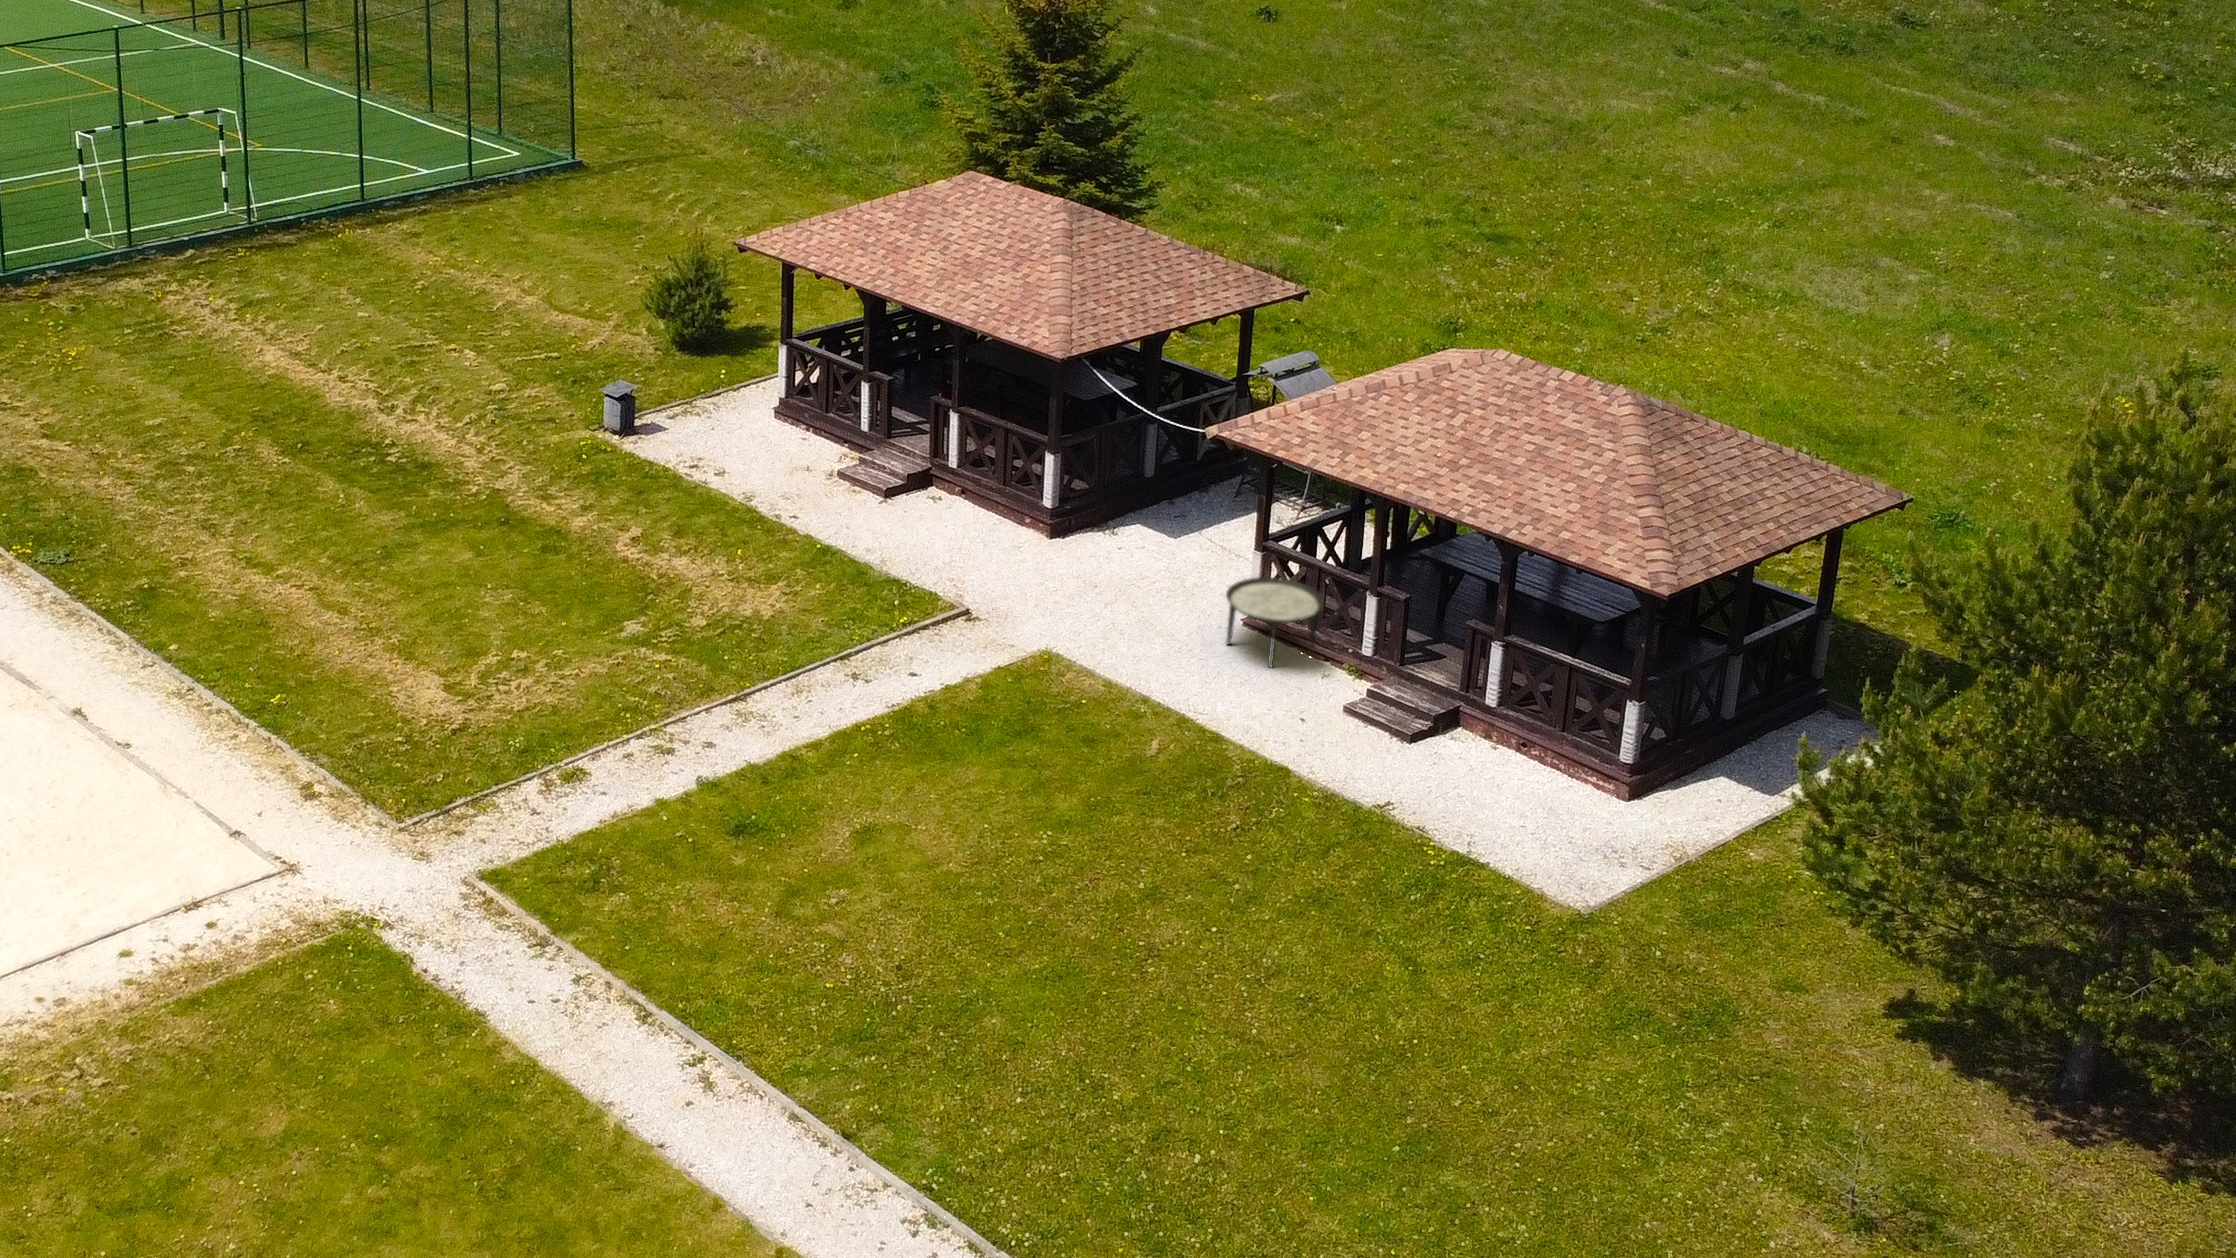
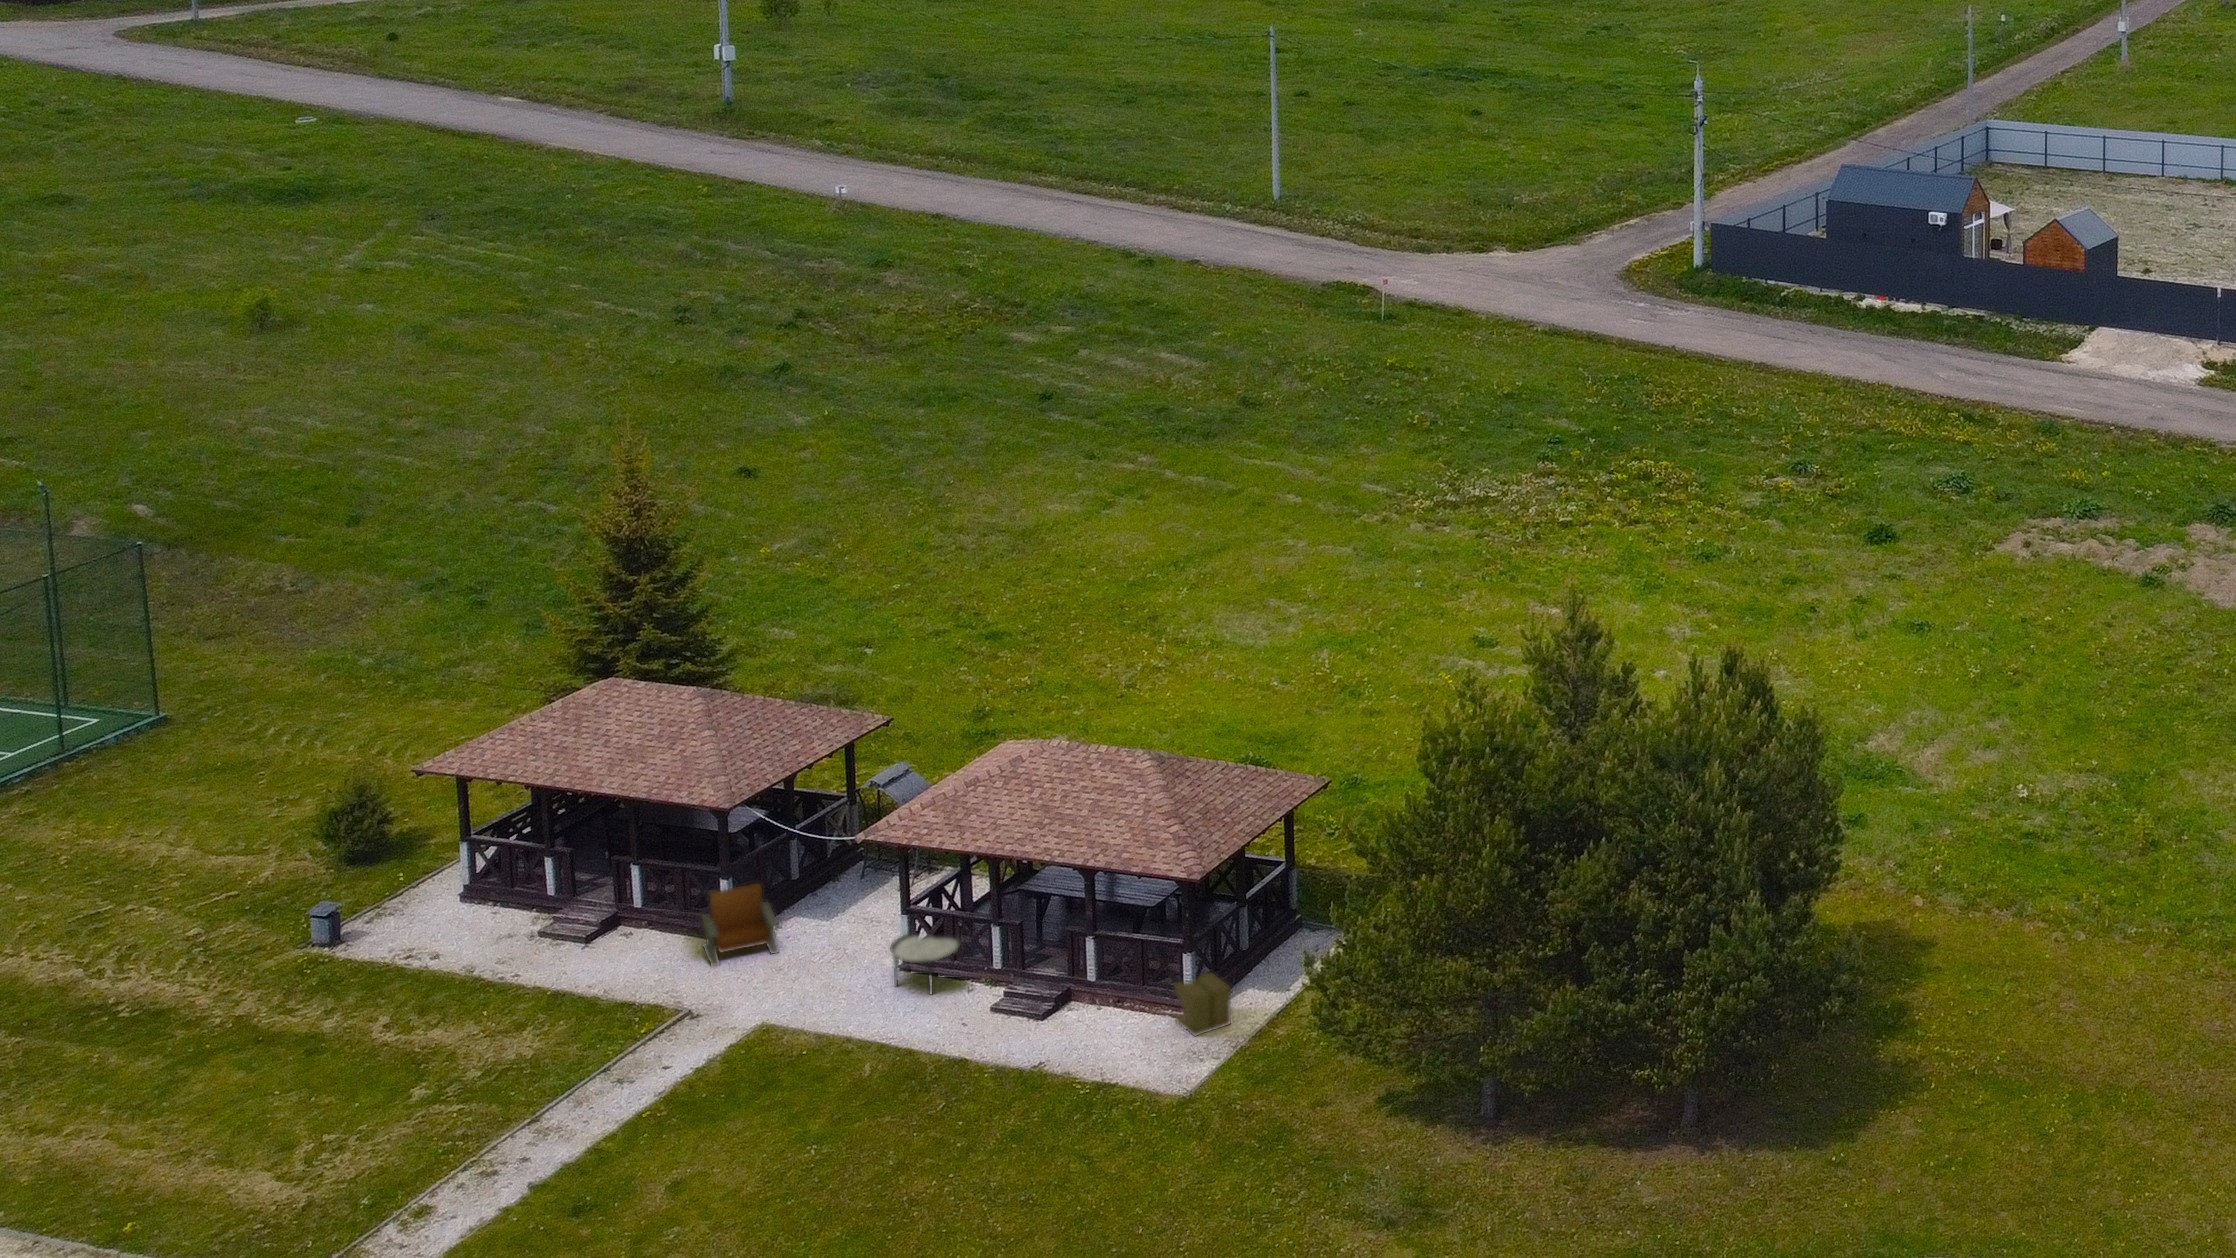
lounge chair: none [1013,465,1102,564] -> present [702,884,778,966]
cardboard box: none [1600,740,1693,829] -> present [1175,973,1231,1036]

